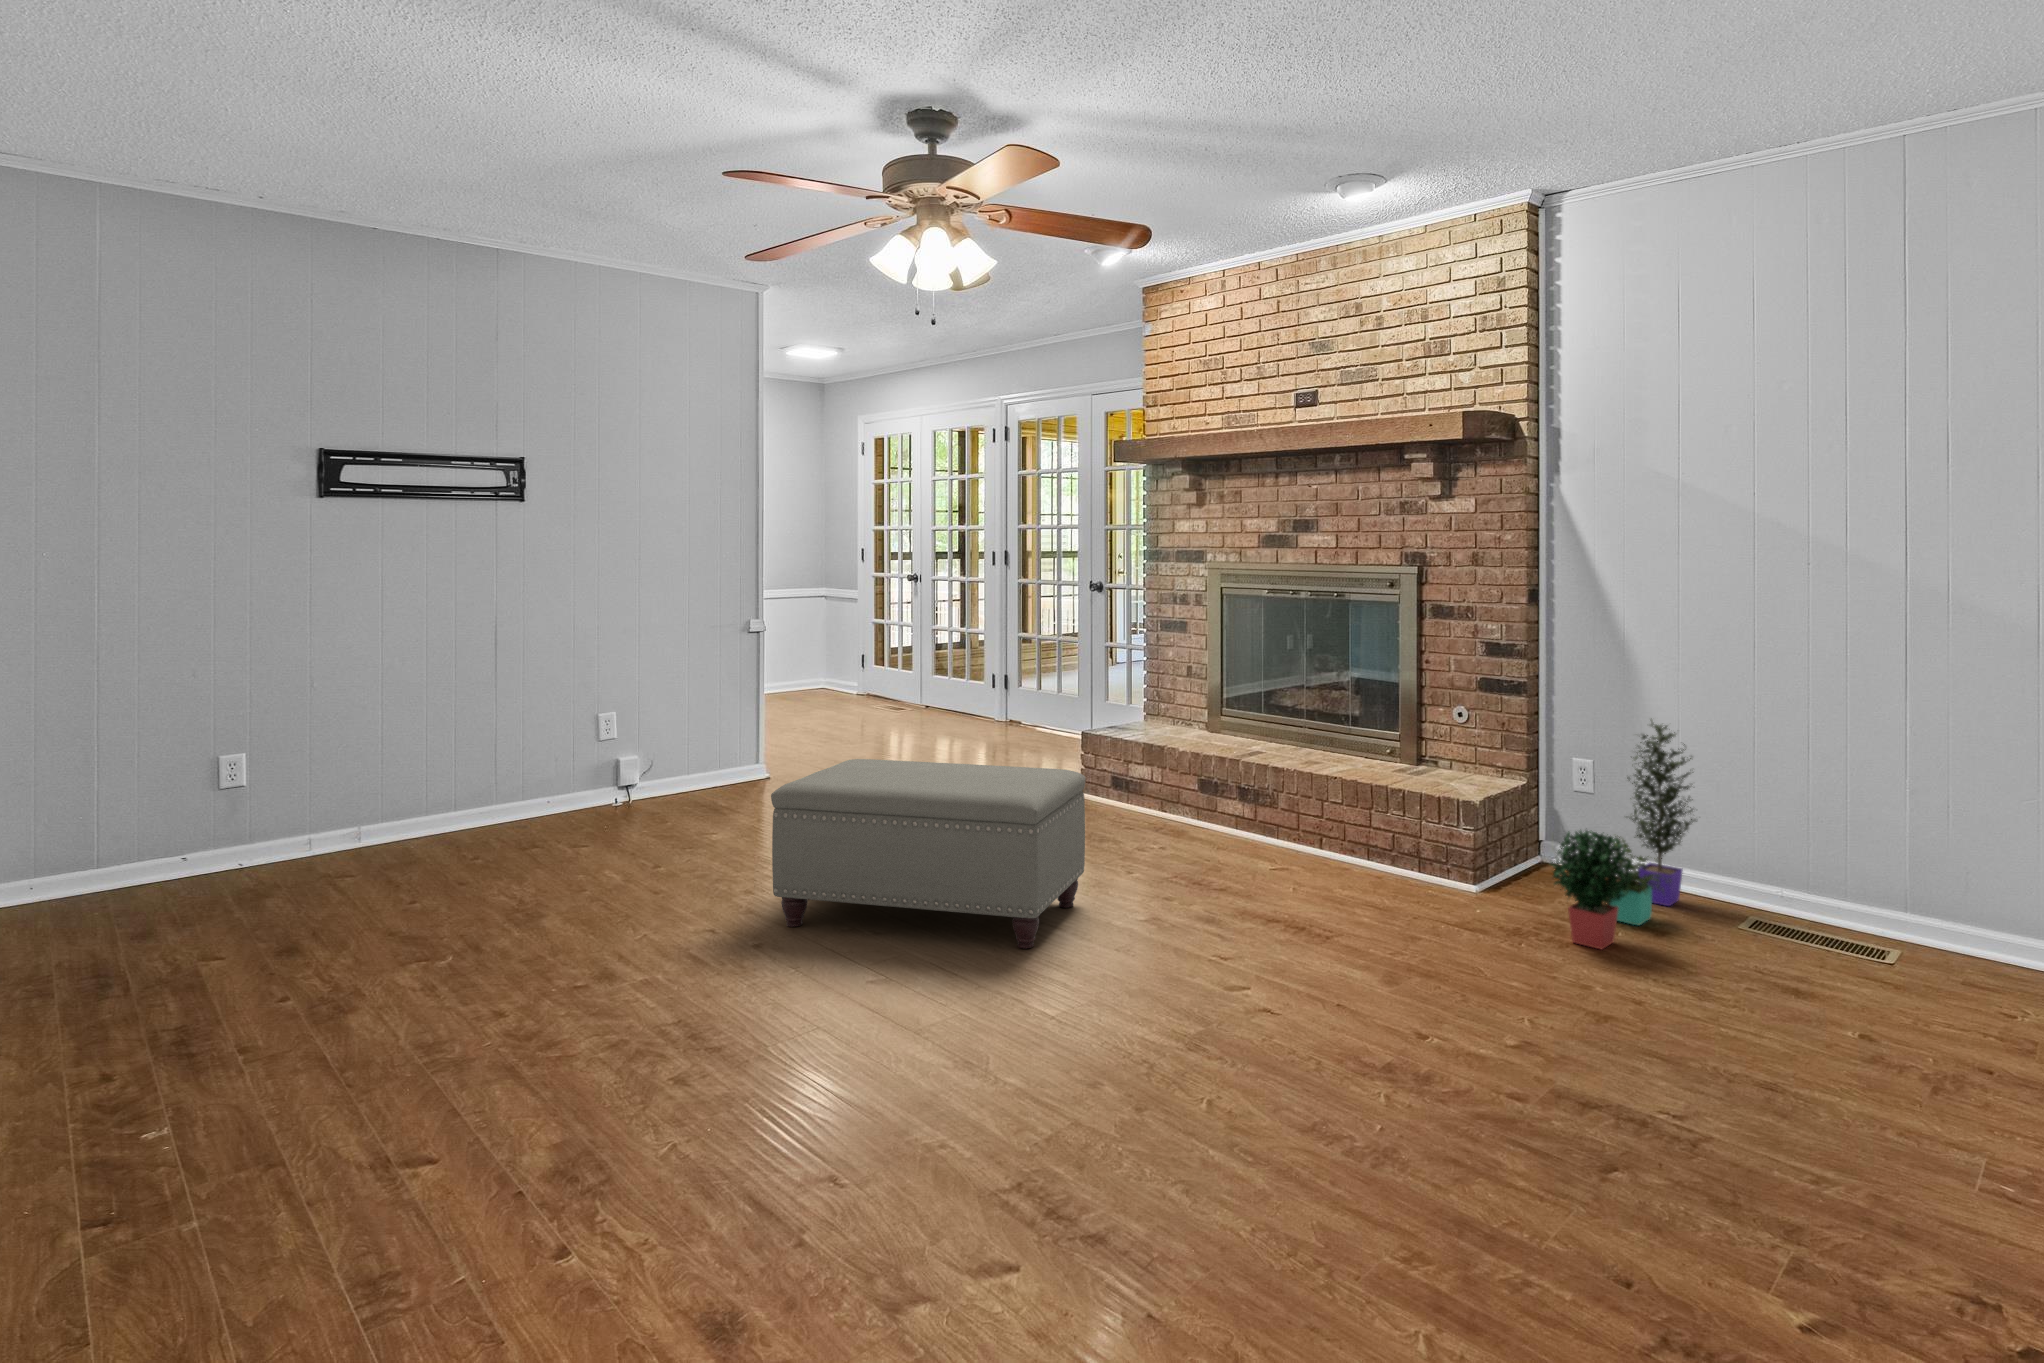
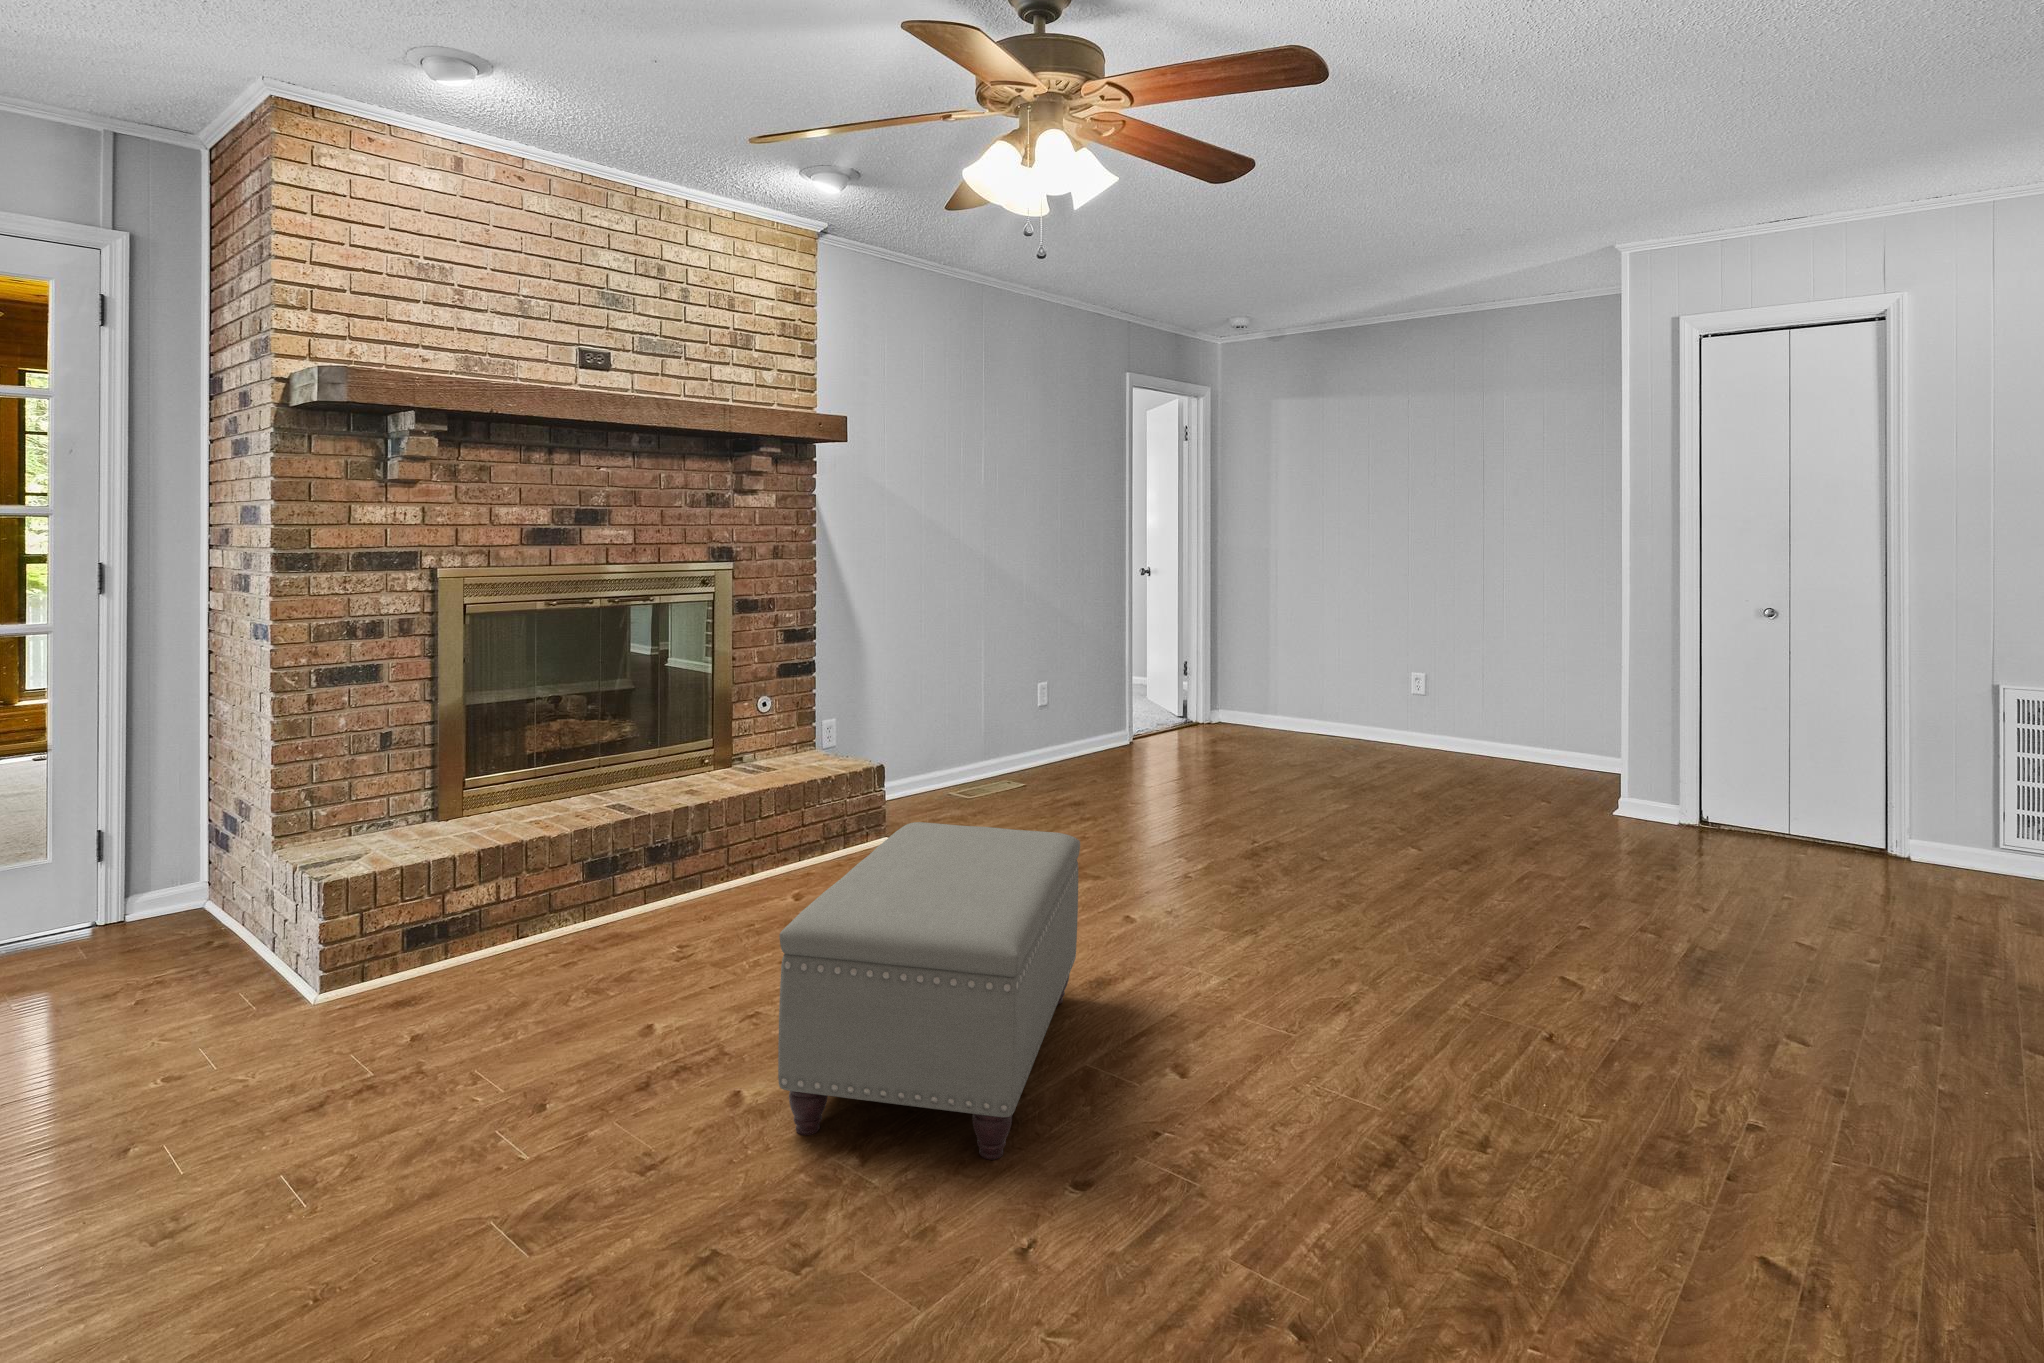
potted plant: present [1550,720,1696,949] -> none [890,674,1037,838]

